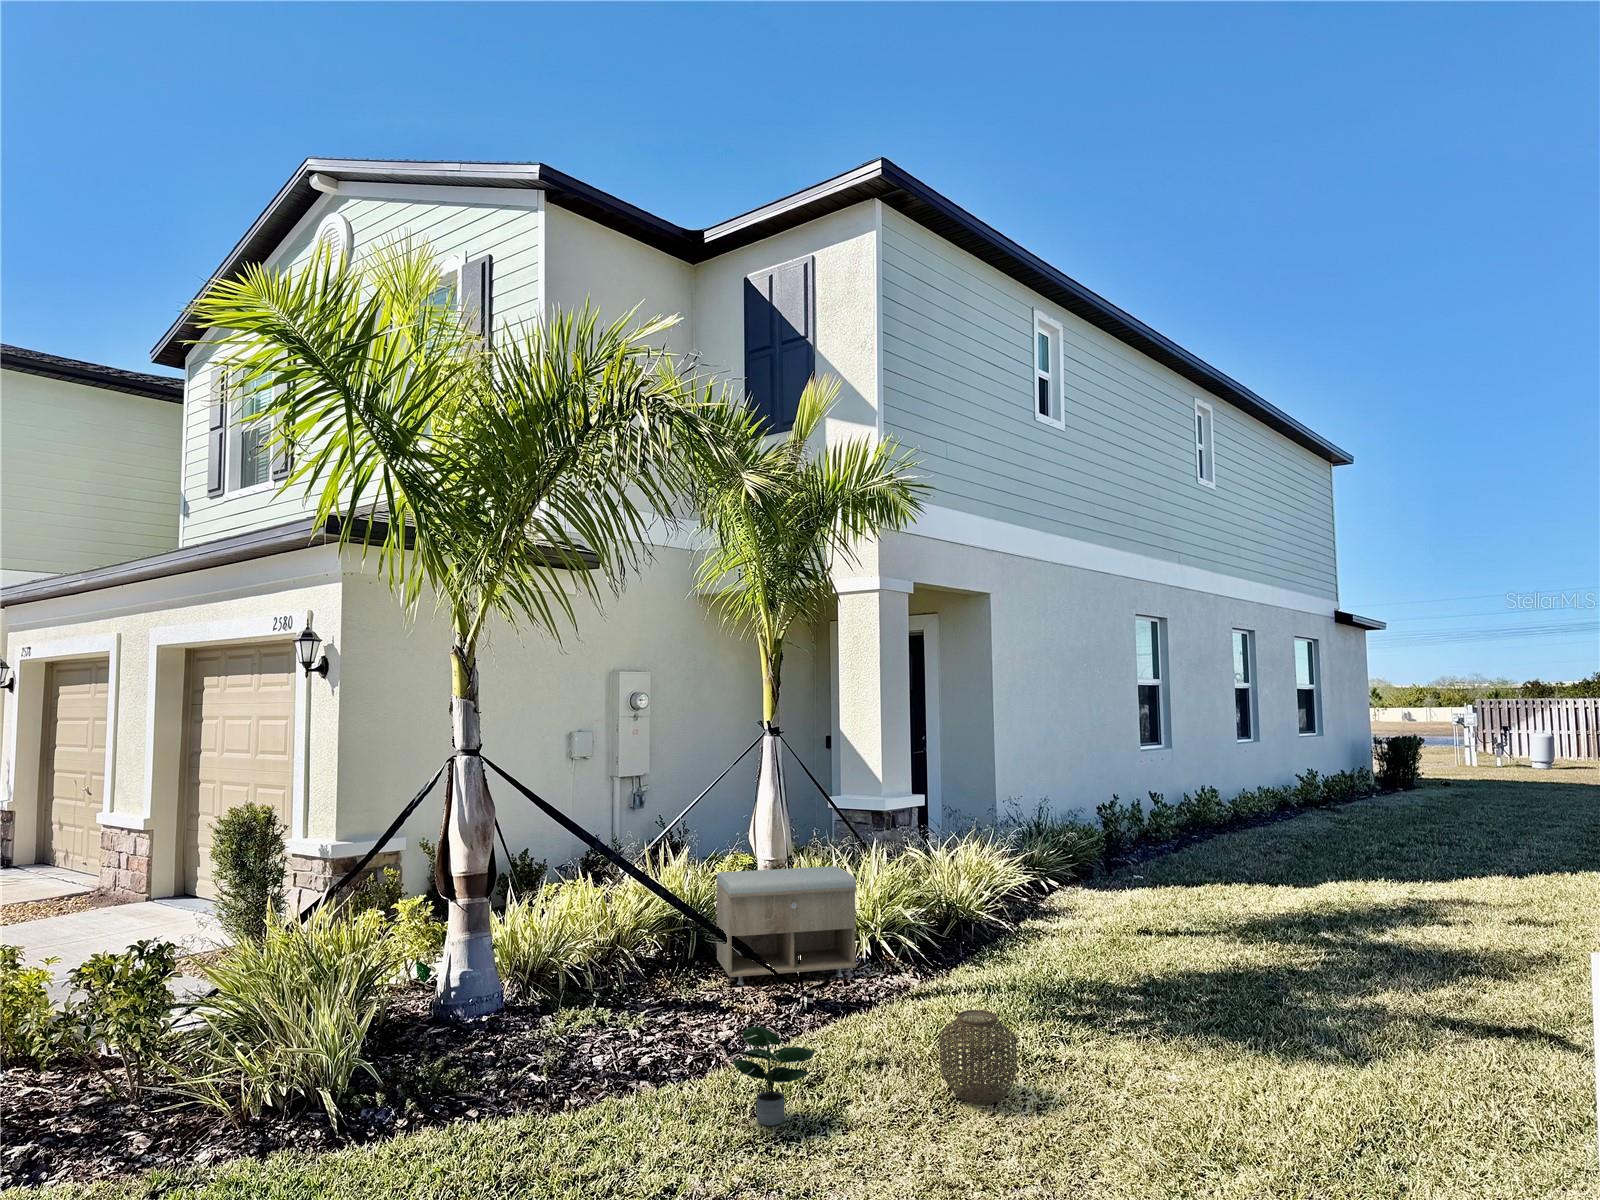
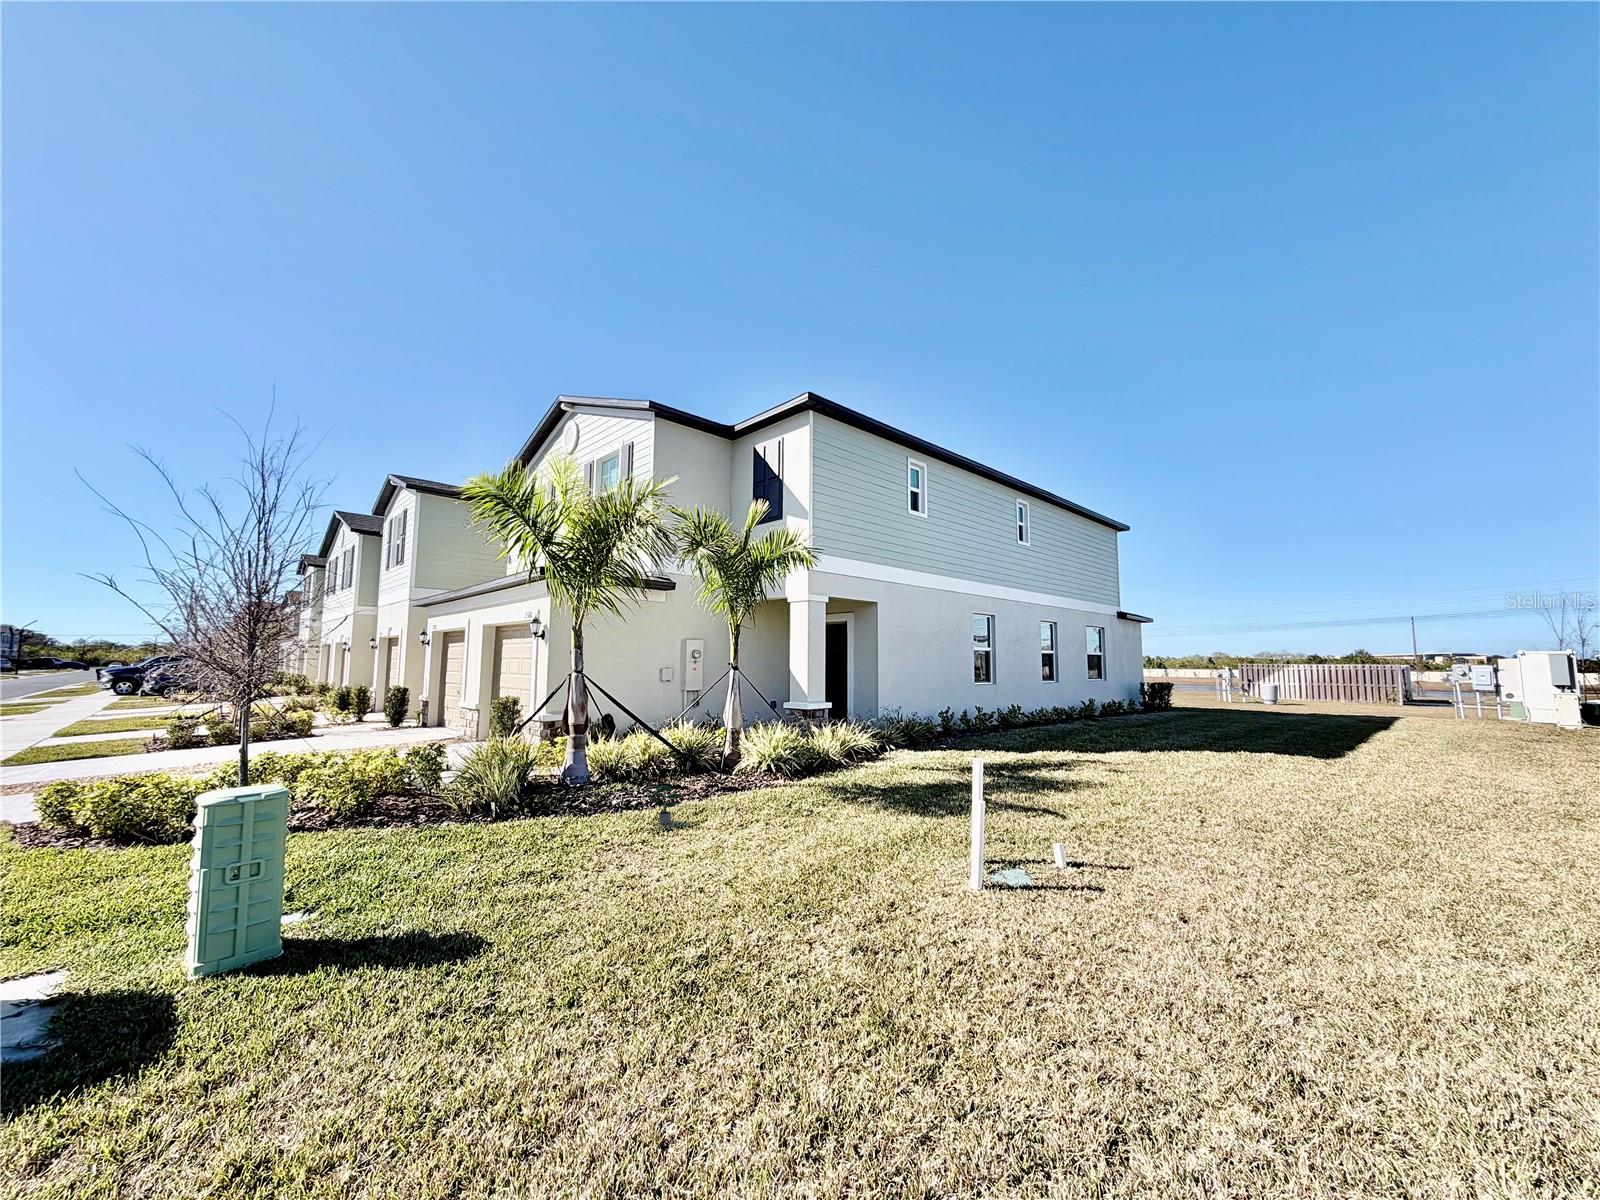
storage bench: present [717,866,856,985] -> none [694,729,754,780]
woven basket: present [939,1010,1017,1105] -> none [742,784,774,822]

